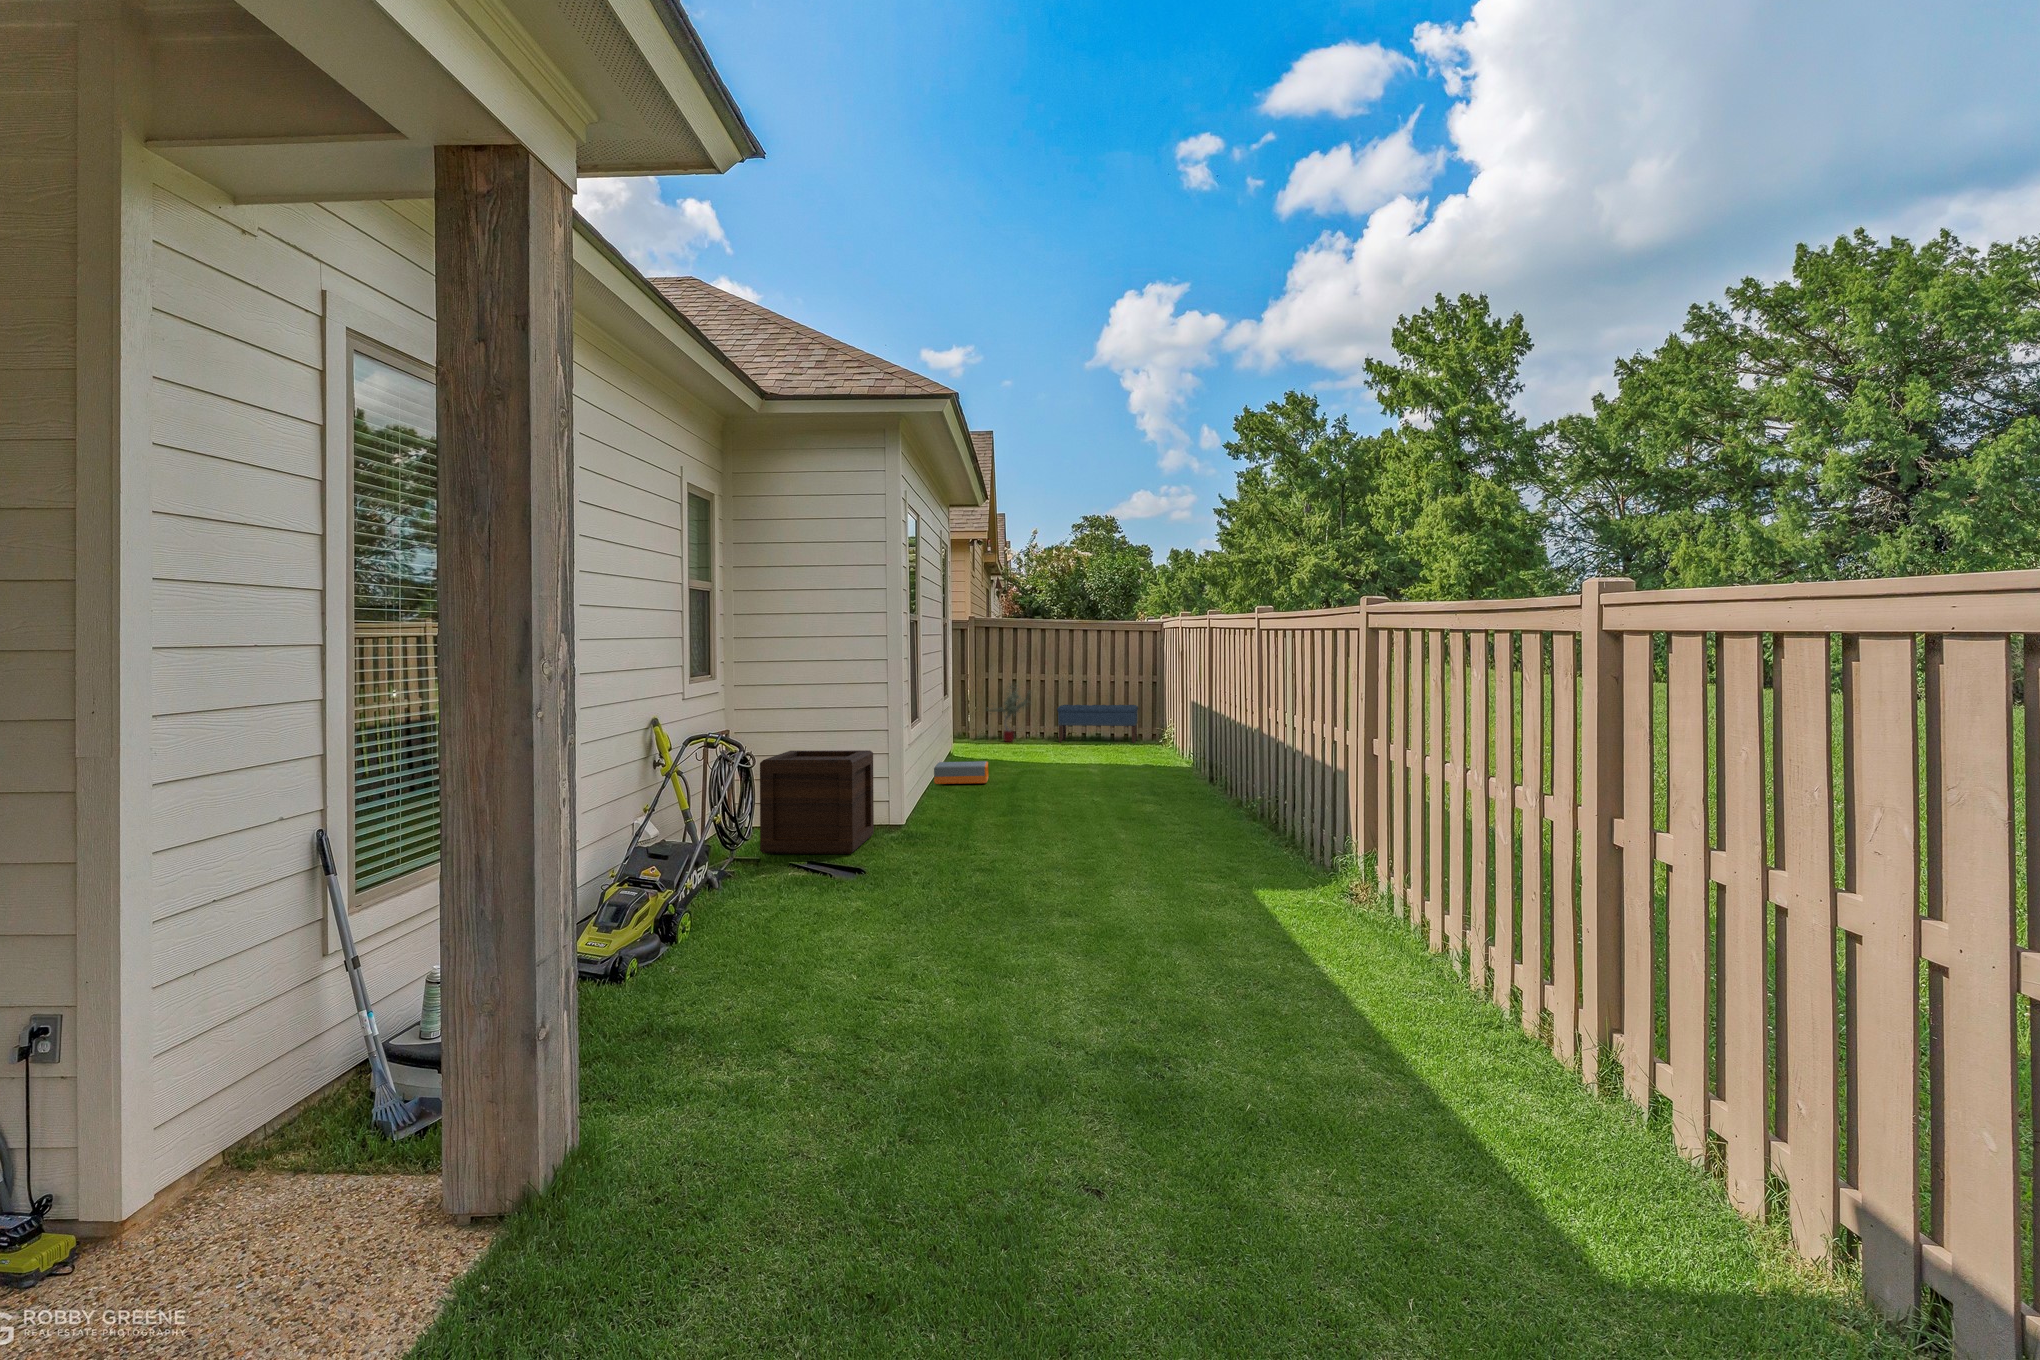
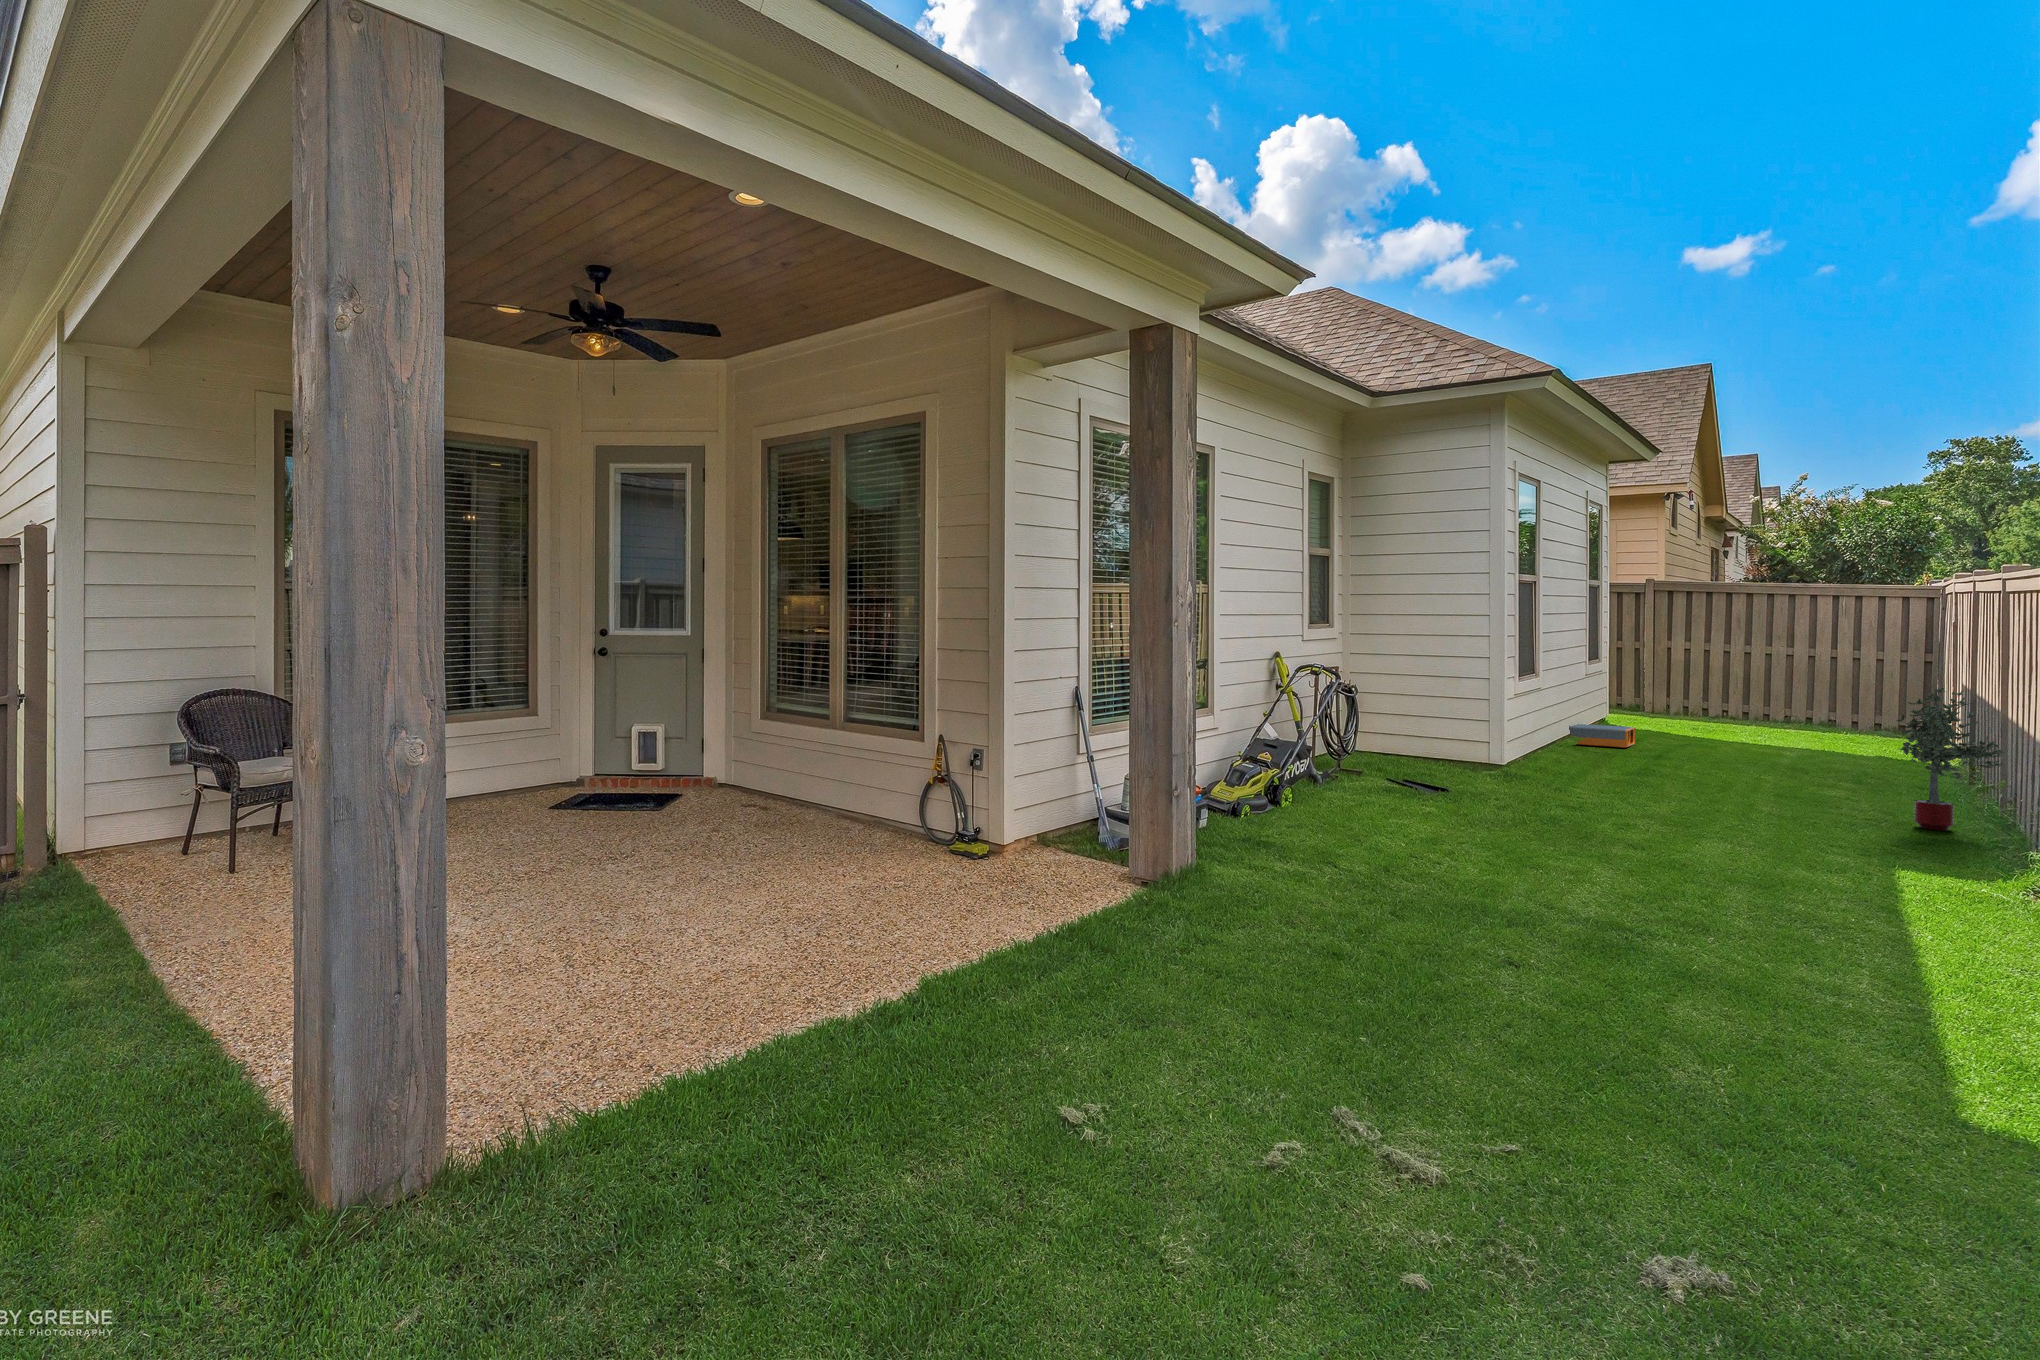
potted tree: present [987,685,1030,742] -> present [1897,688,2006,831]
bench: present [1057,705,1138,743] -> none [1764,681,1898,732]
wooden crate: present [760,750,874,854] -> none [1363,691,1473,779]

